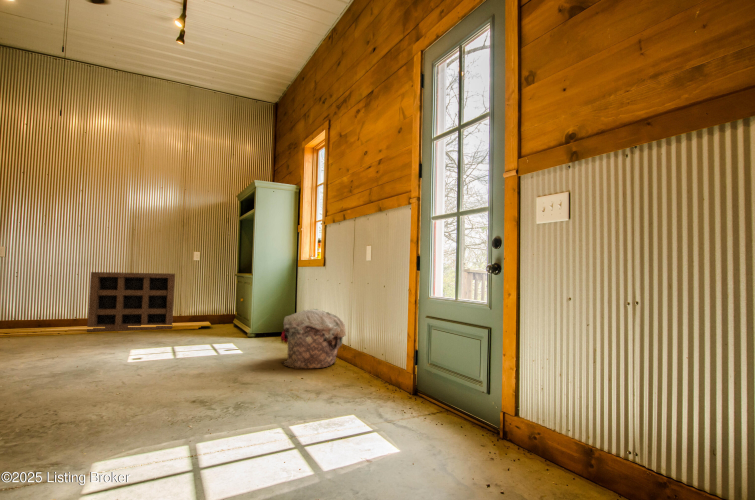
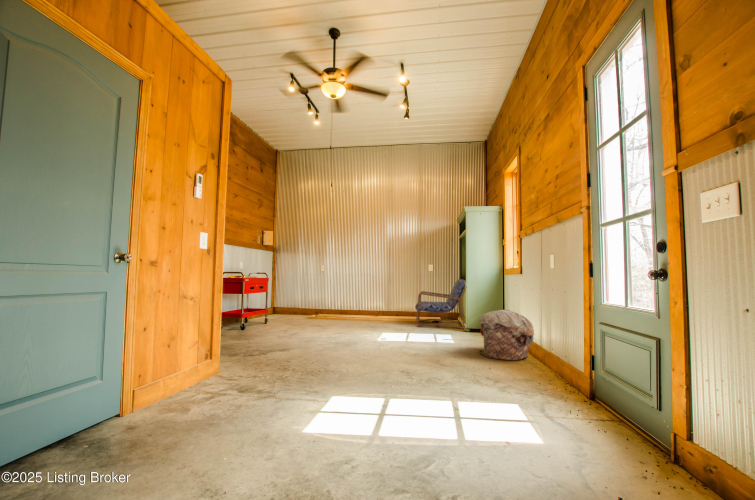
shelving unit: present [87,272,175,332] -> none [369,279,418,319]
armchair: none [175,273,253,340] -> present [415,279,467,329]

